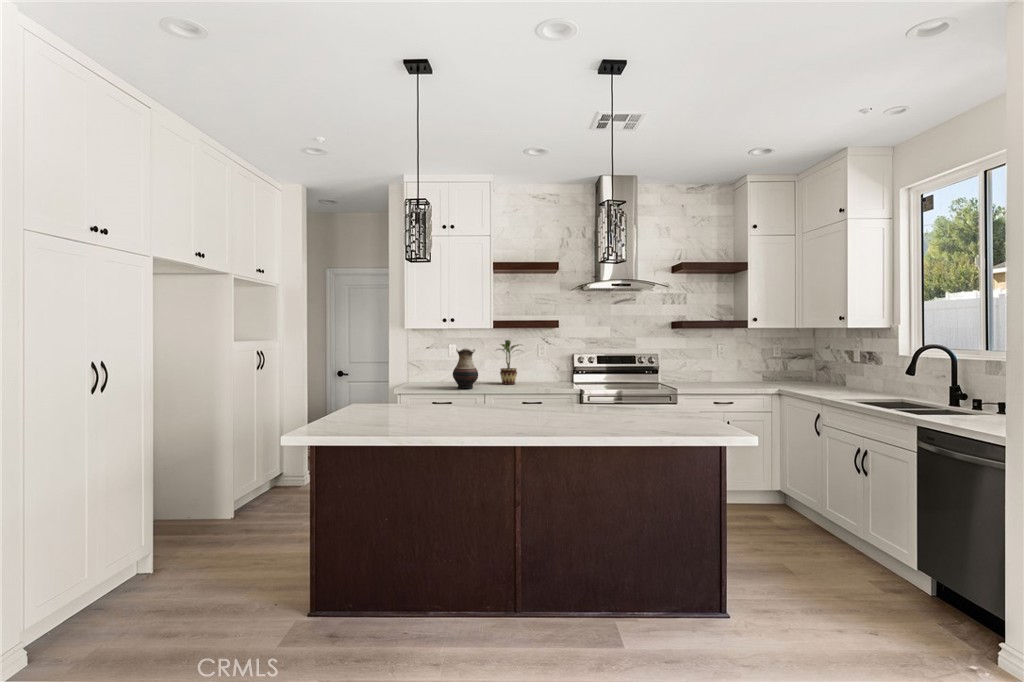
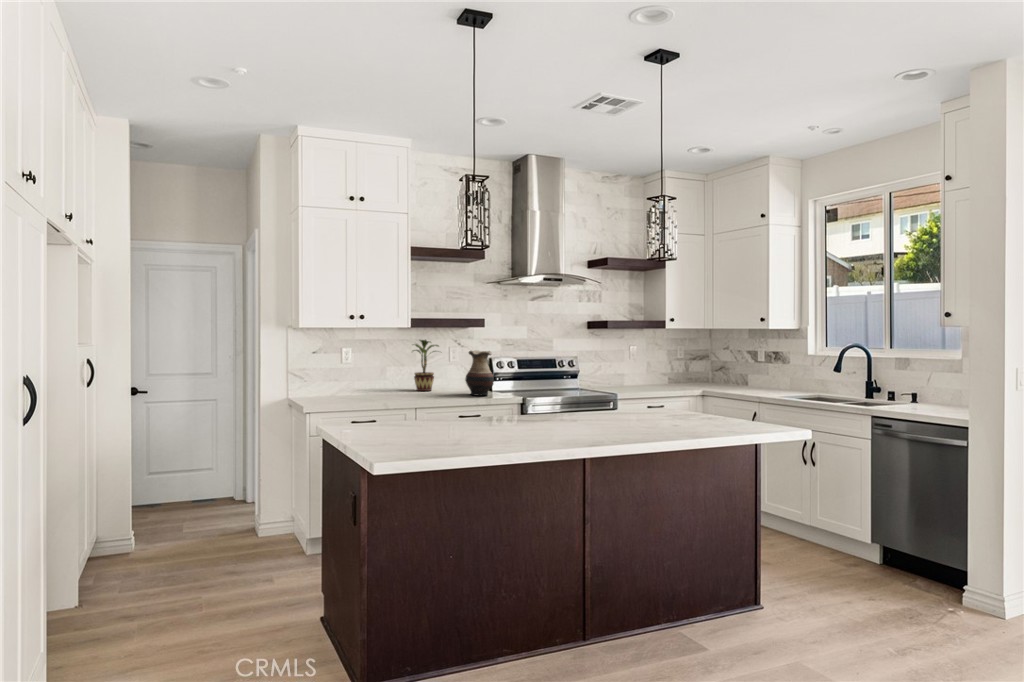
vase: present [453,348,478,389] -> present [465,350,494,396]

